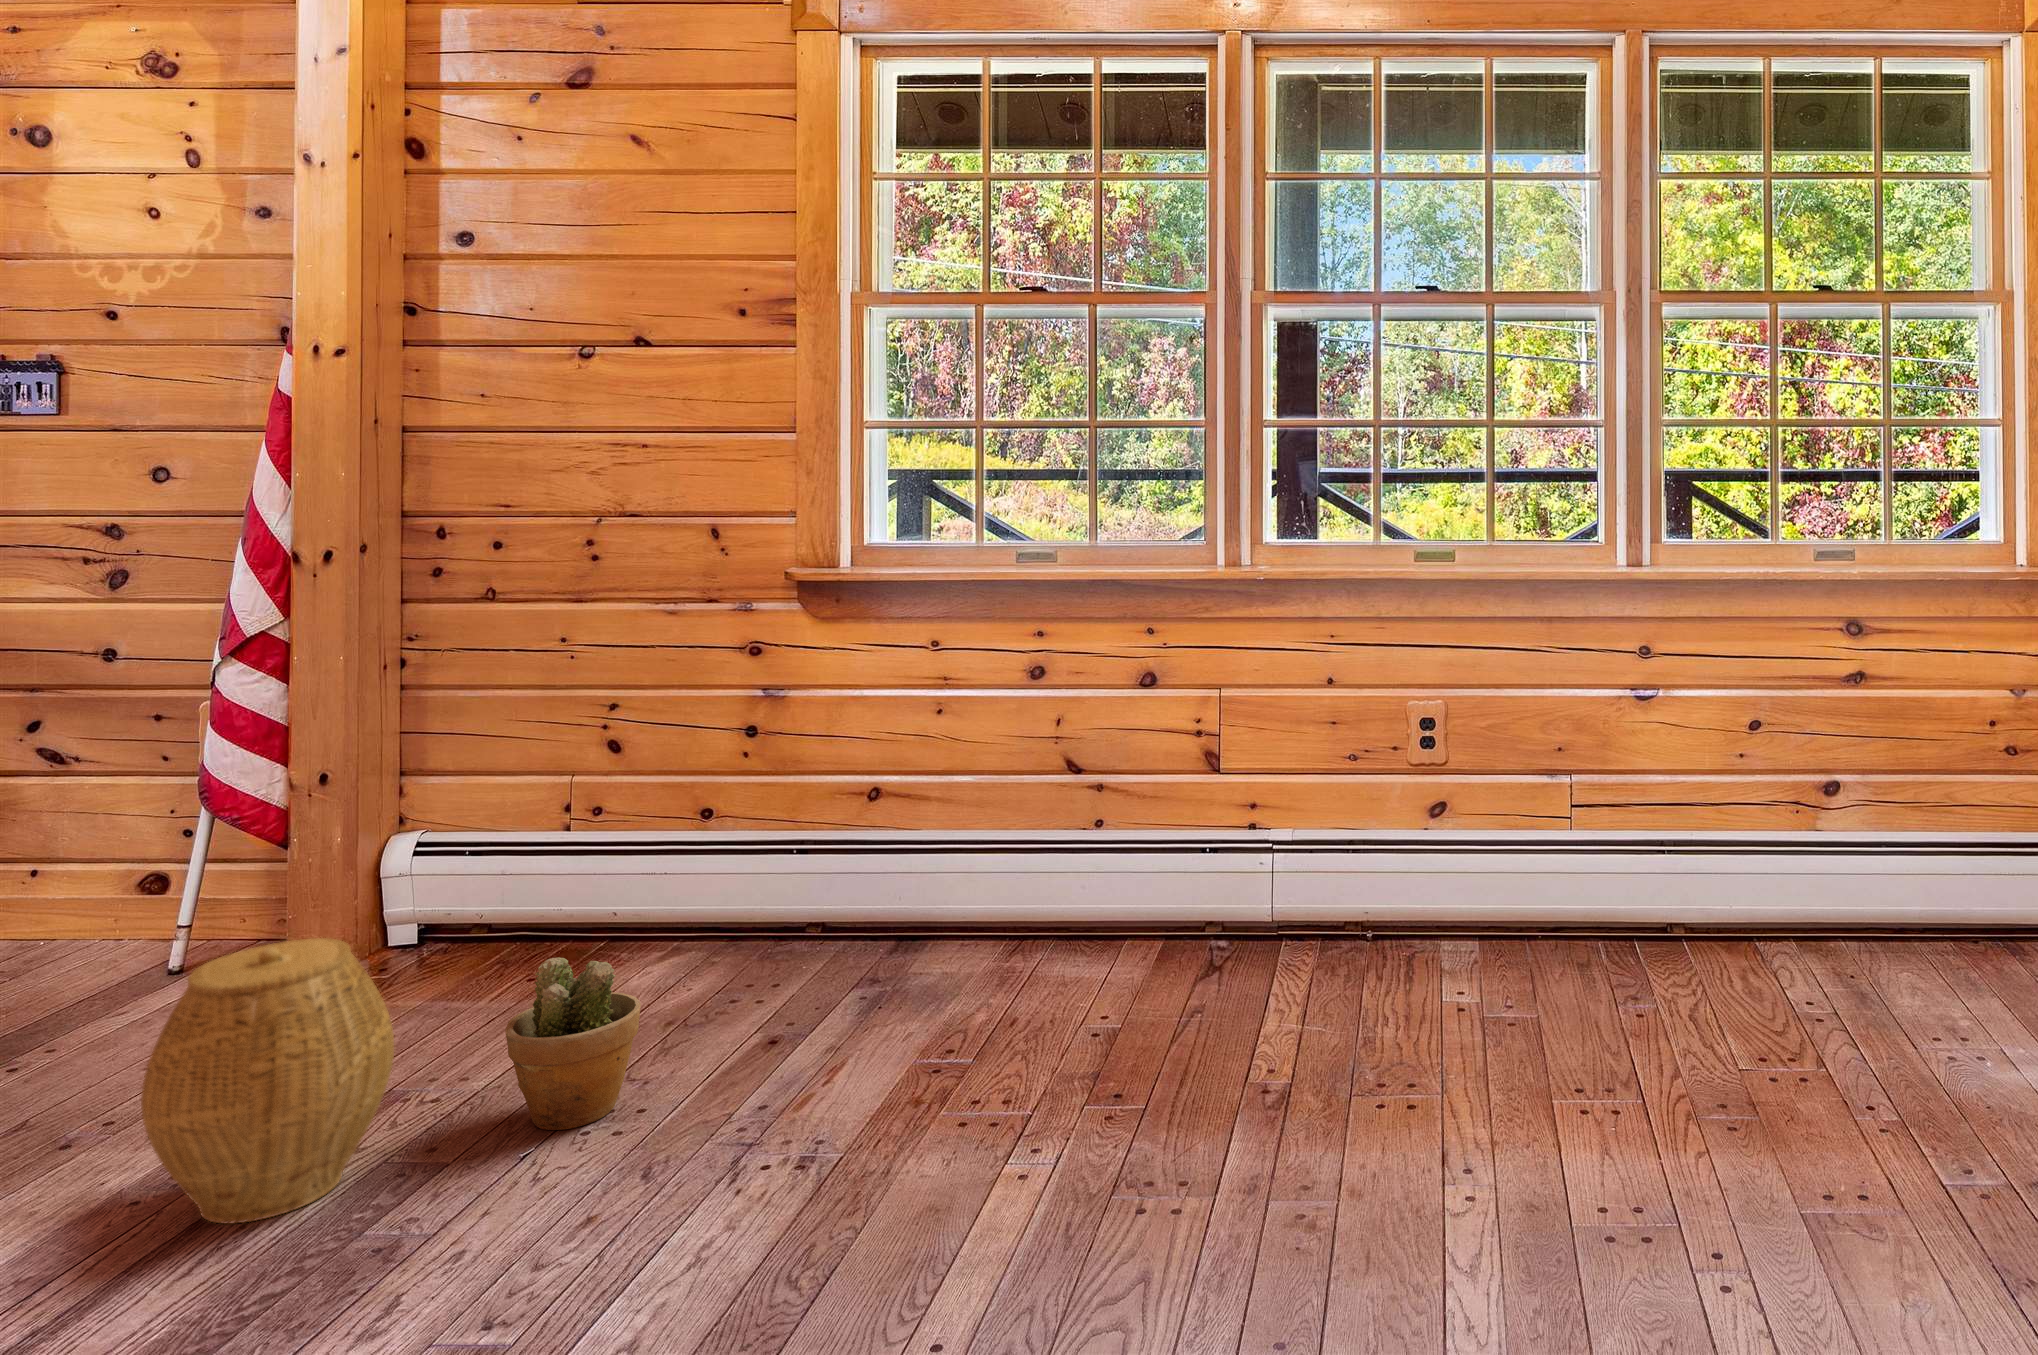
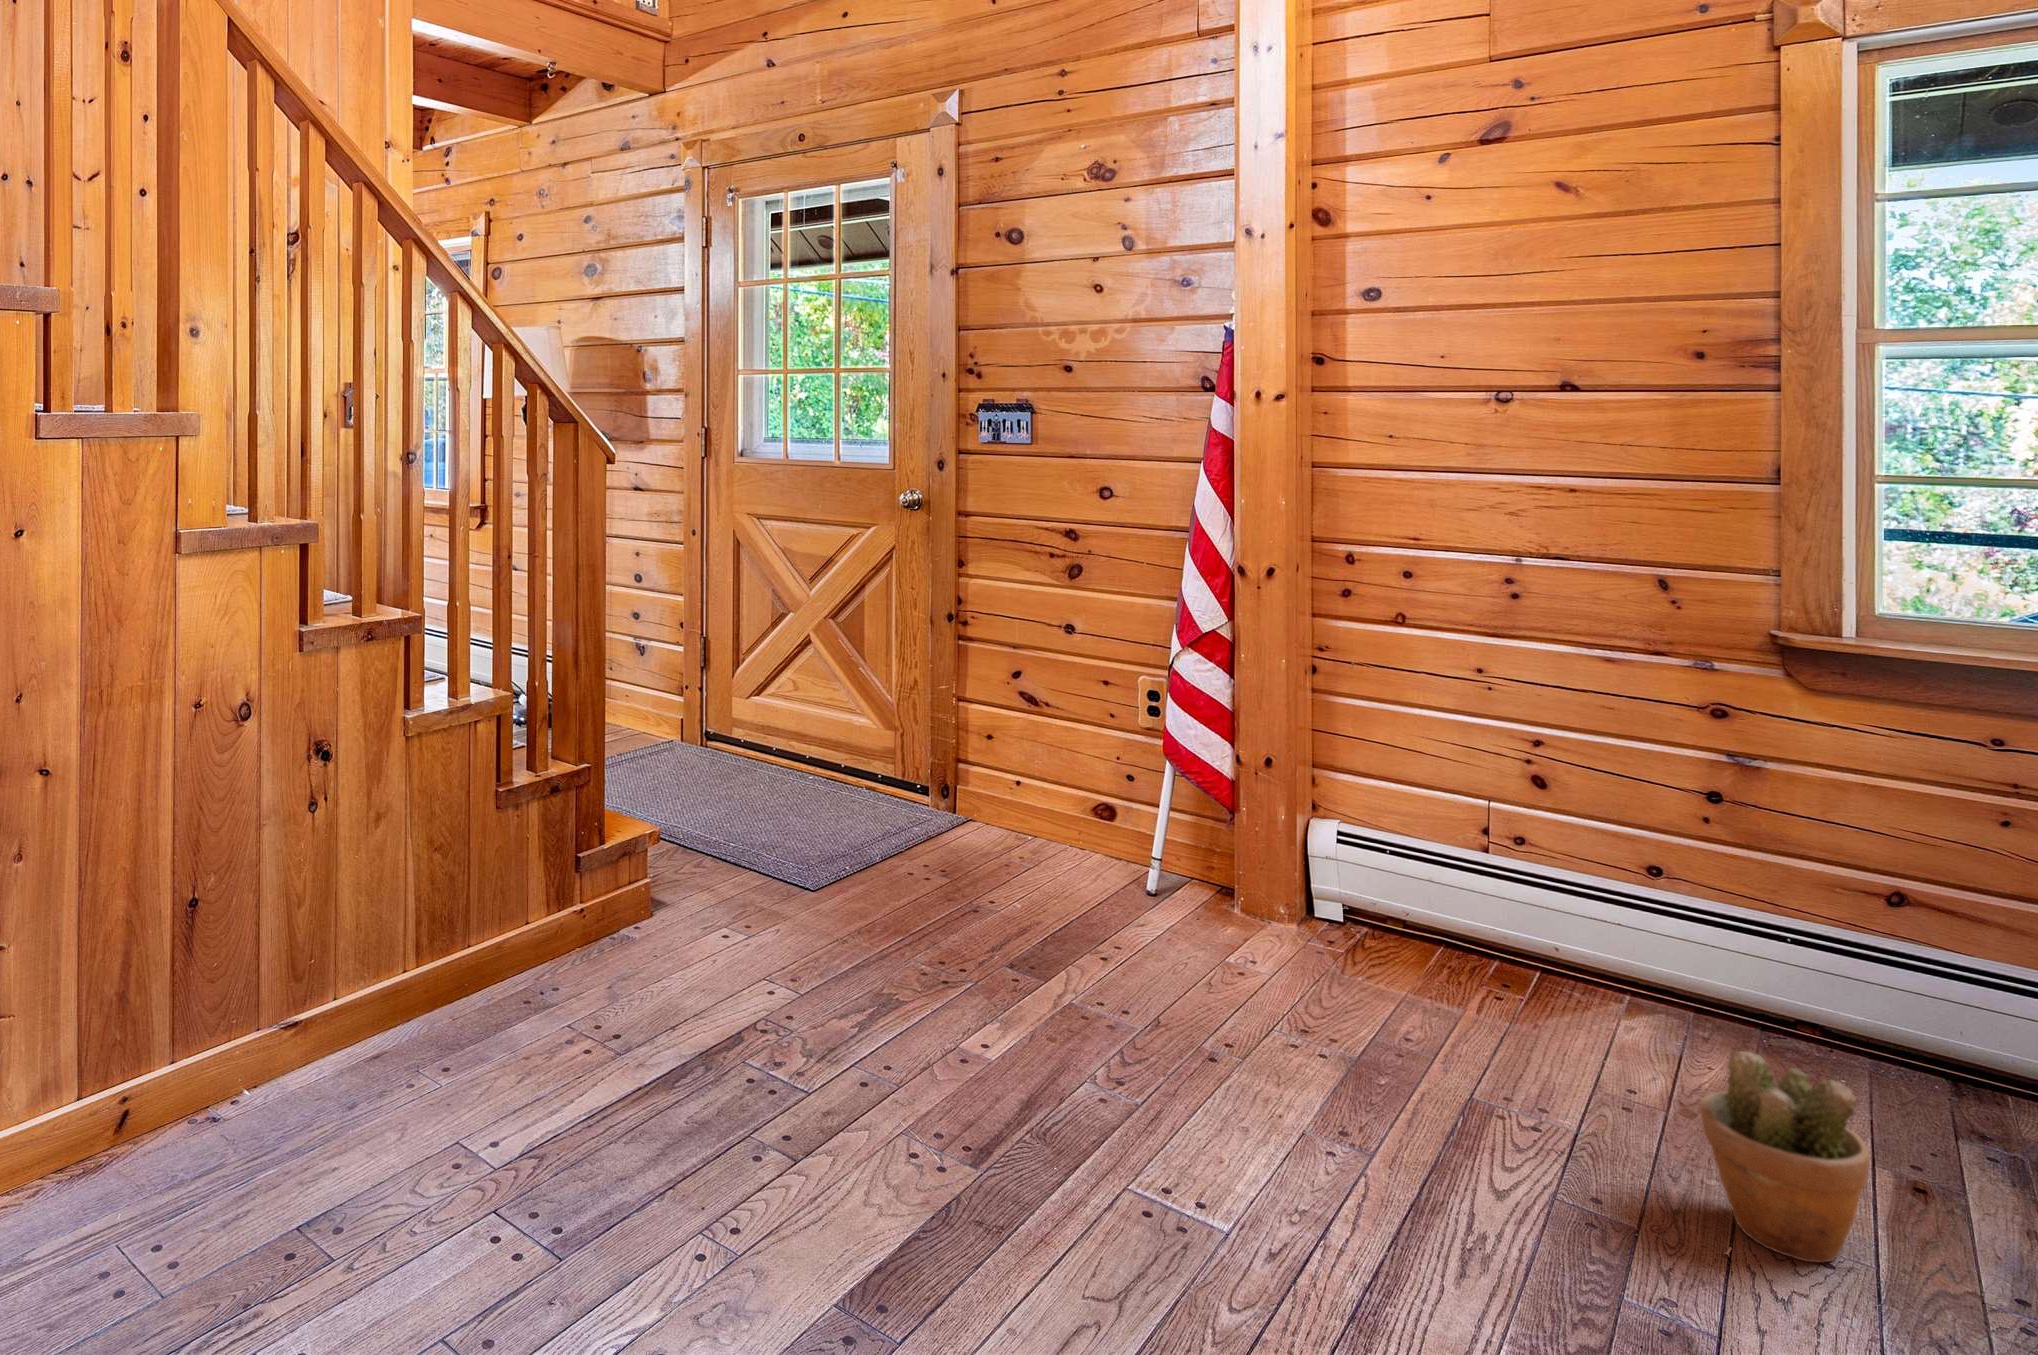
woven basket: present [141,938,394,1224] -> none [1399,965,1634,1263]

